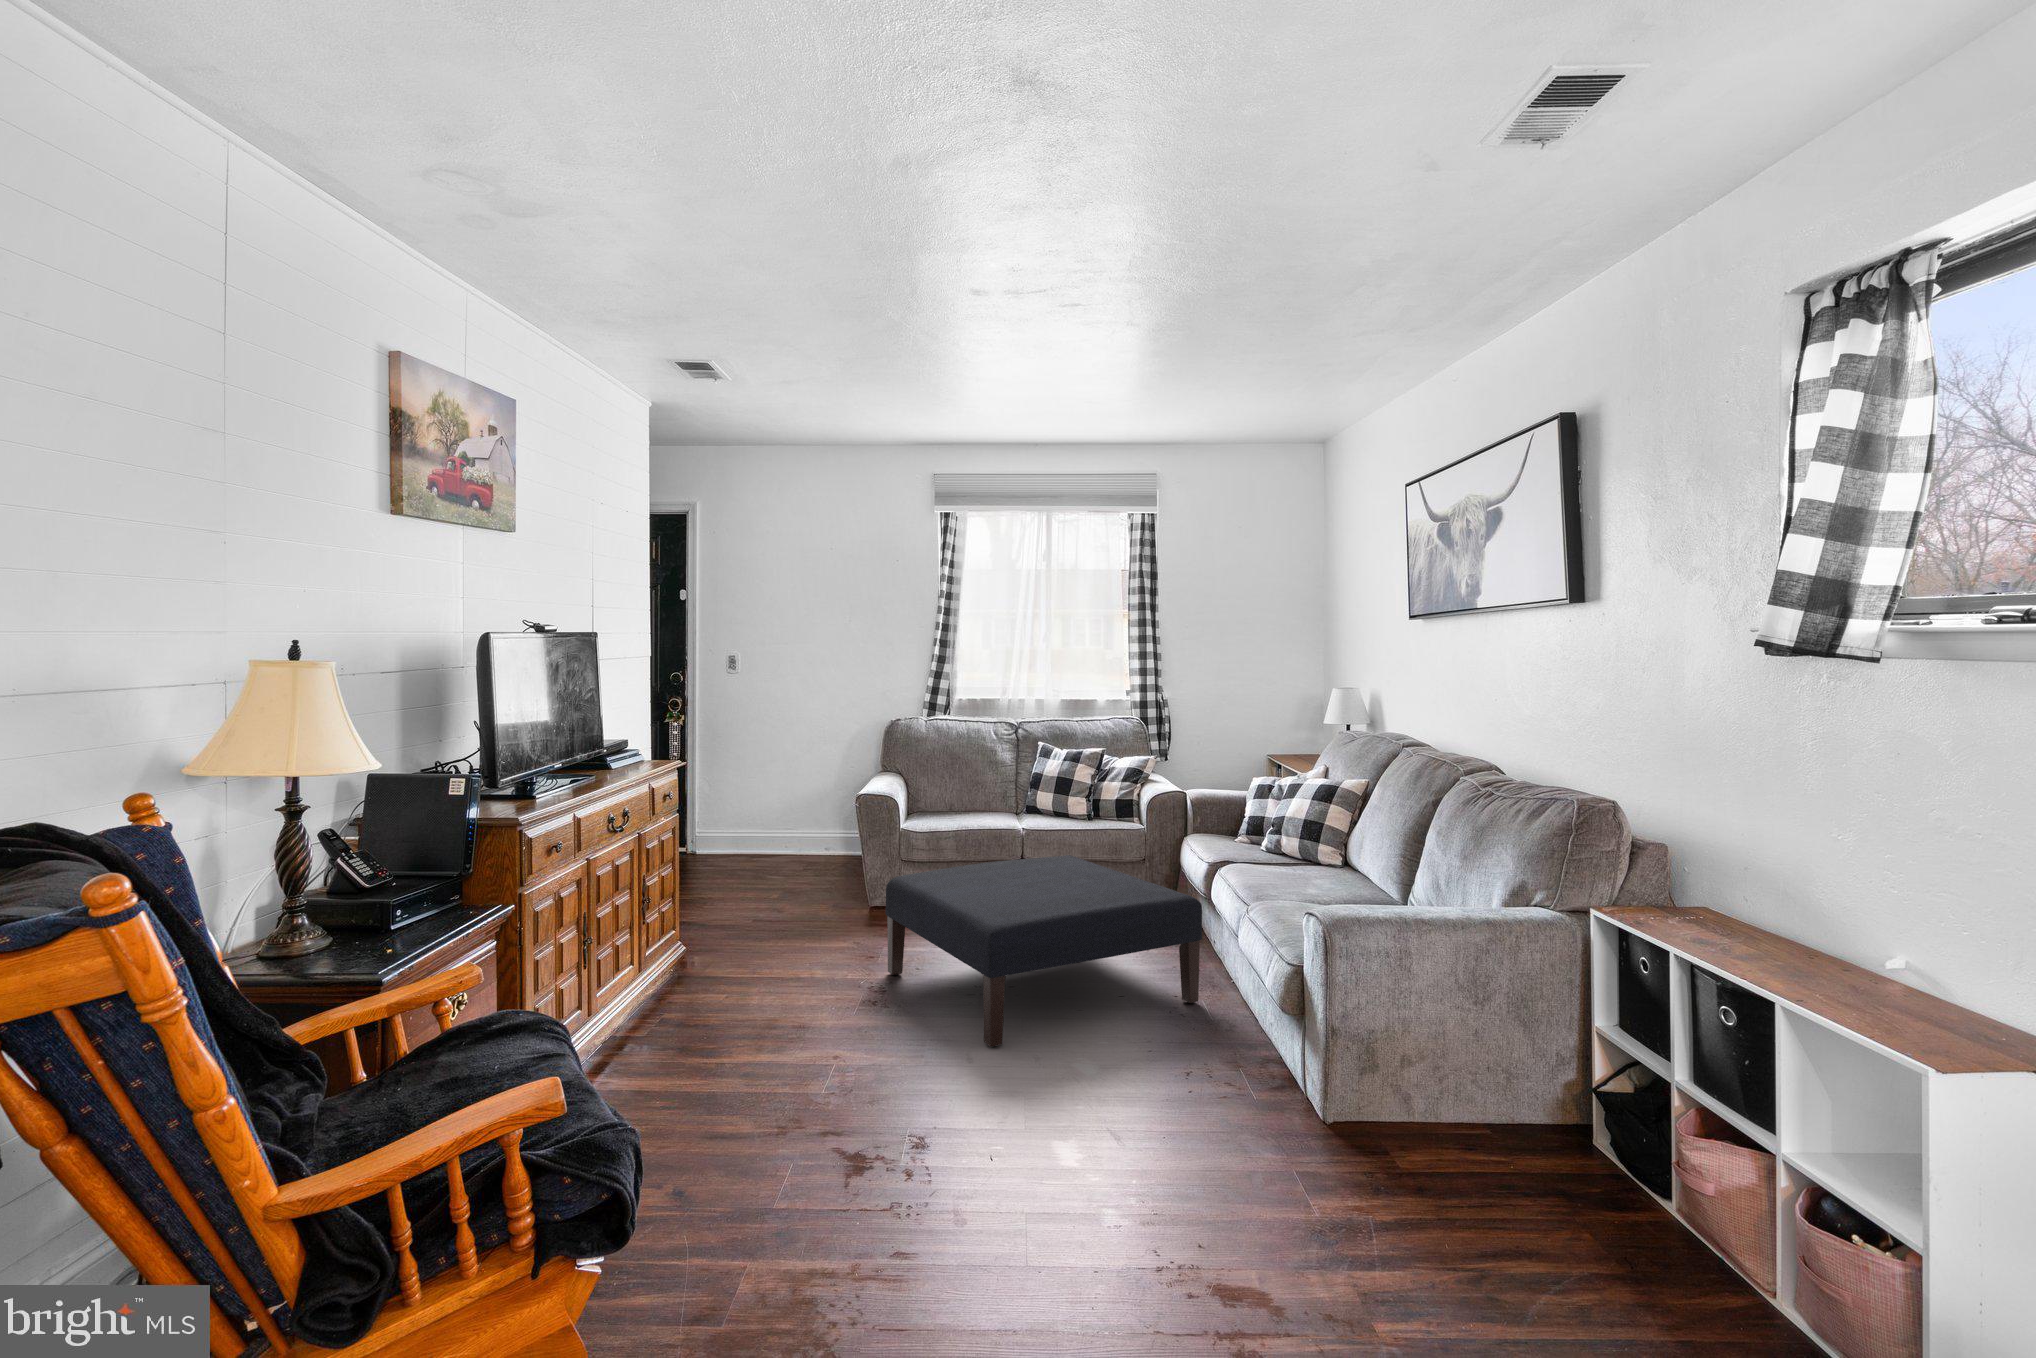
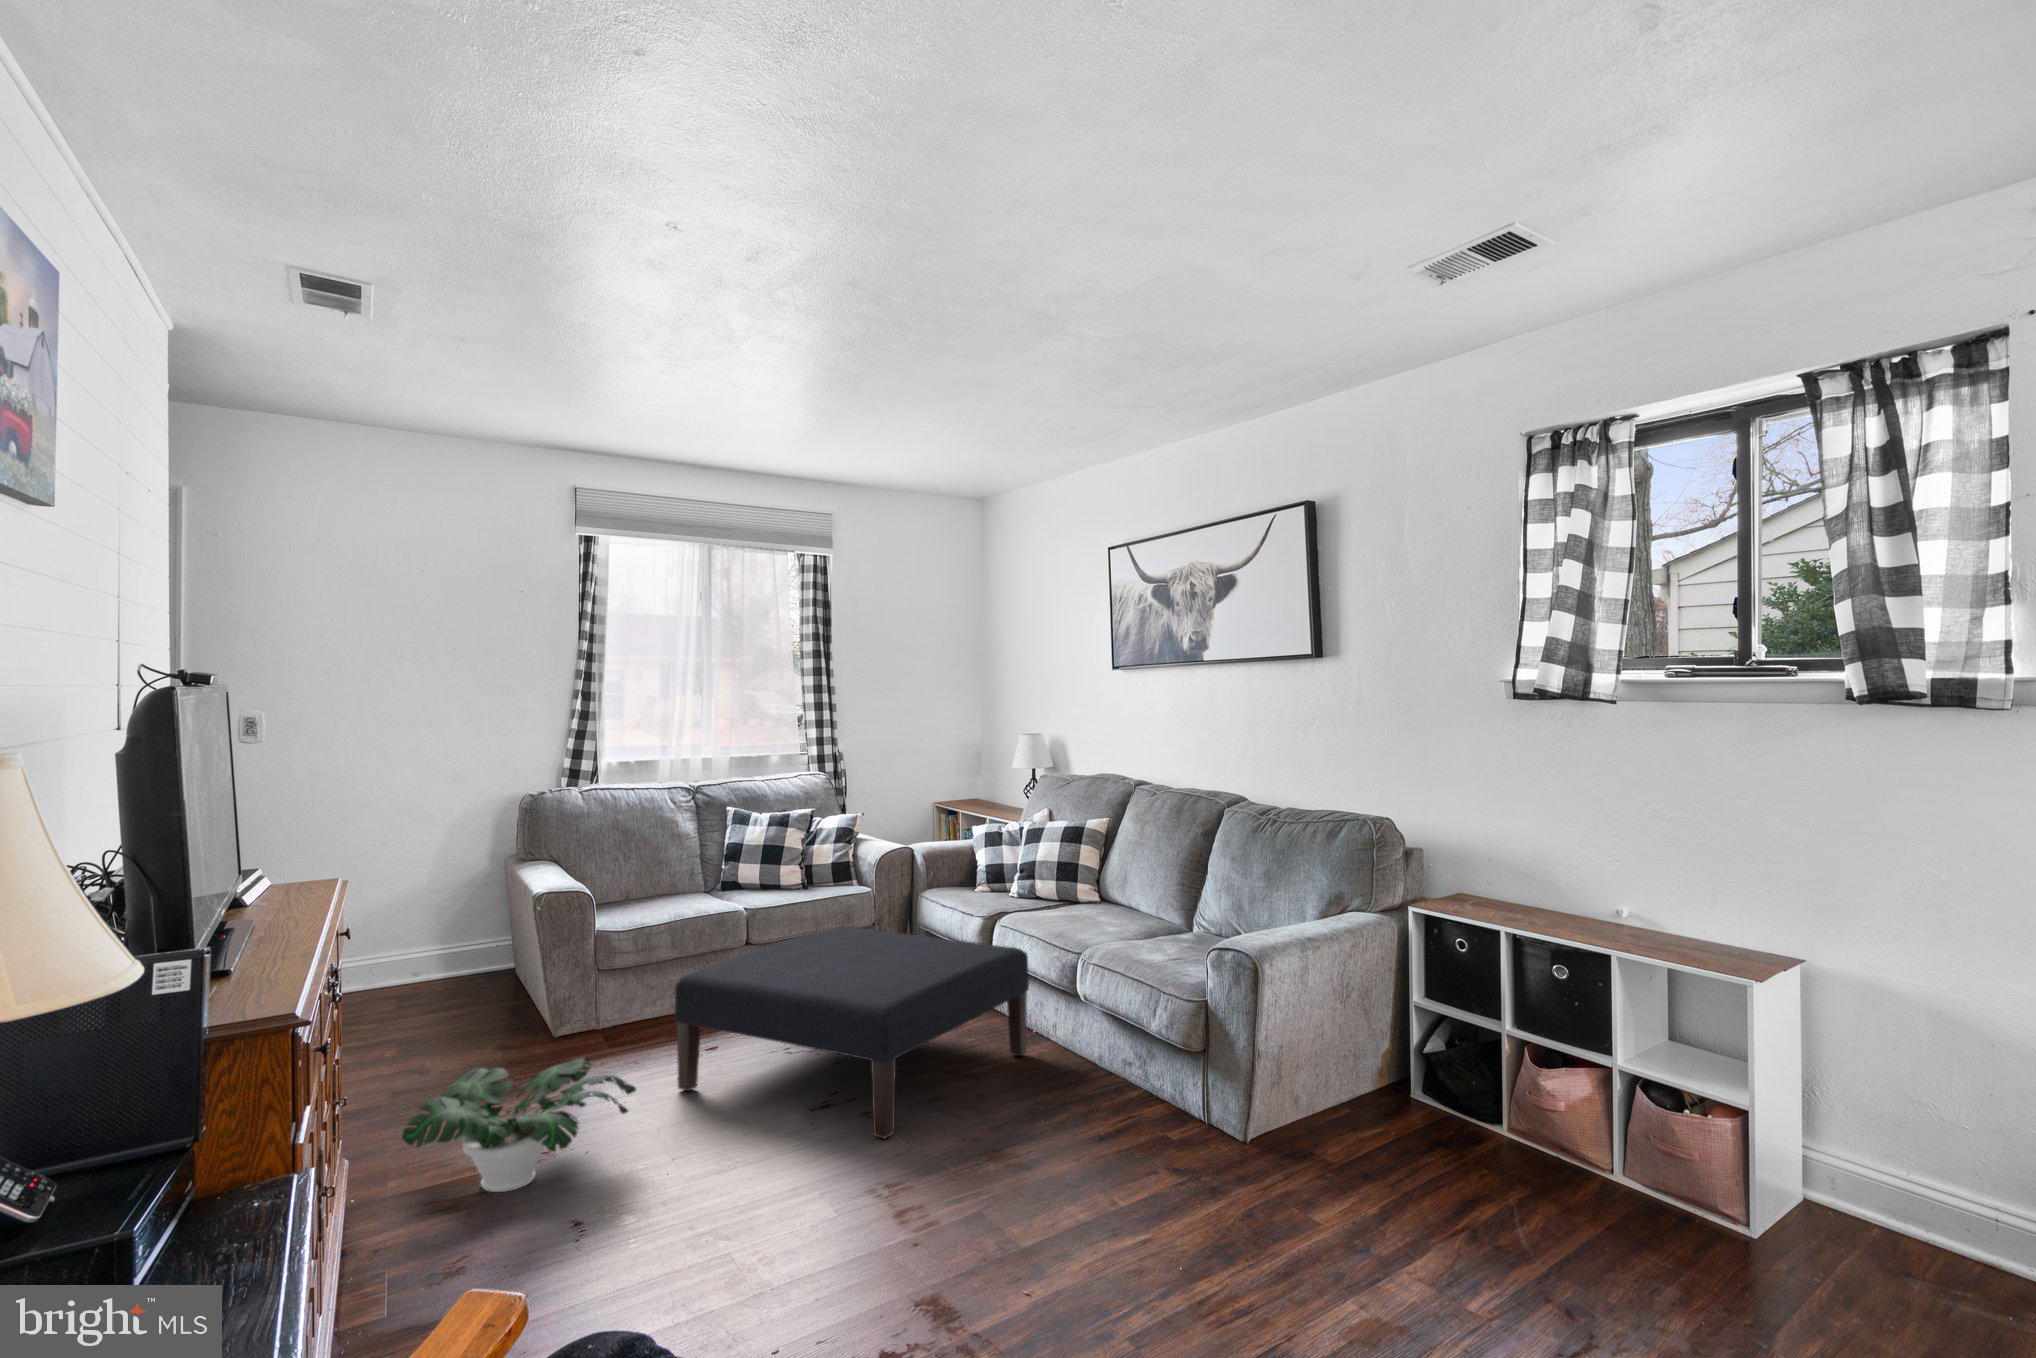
potted plant: none [637,923,808,1020] -> present [402,1057,636,1192]

